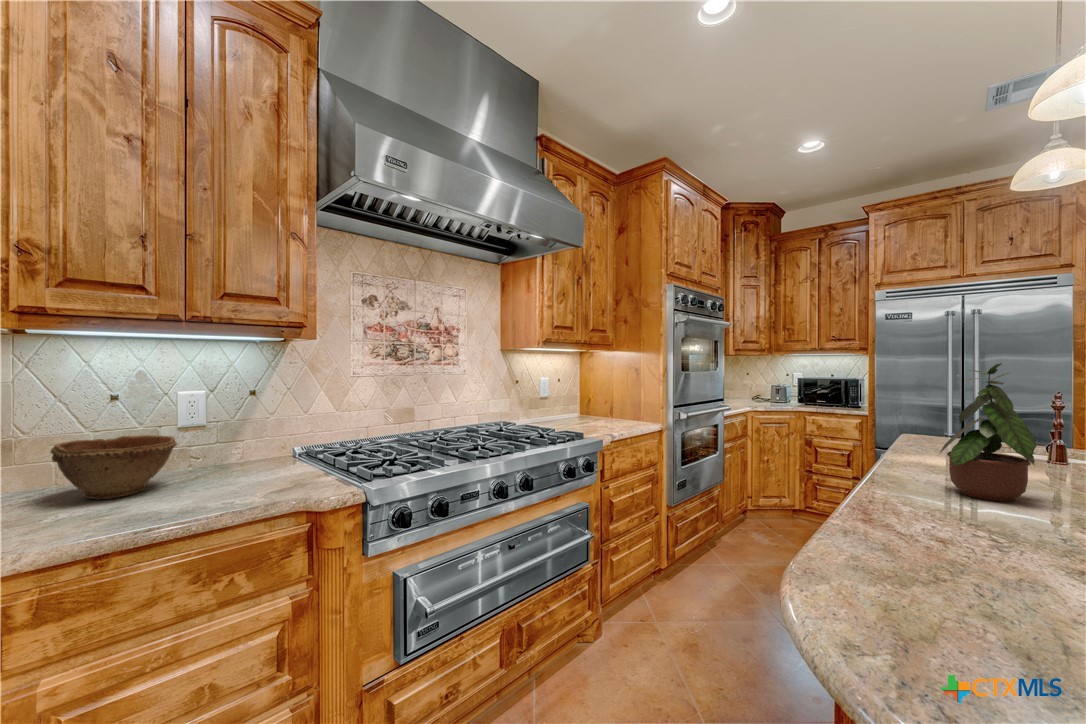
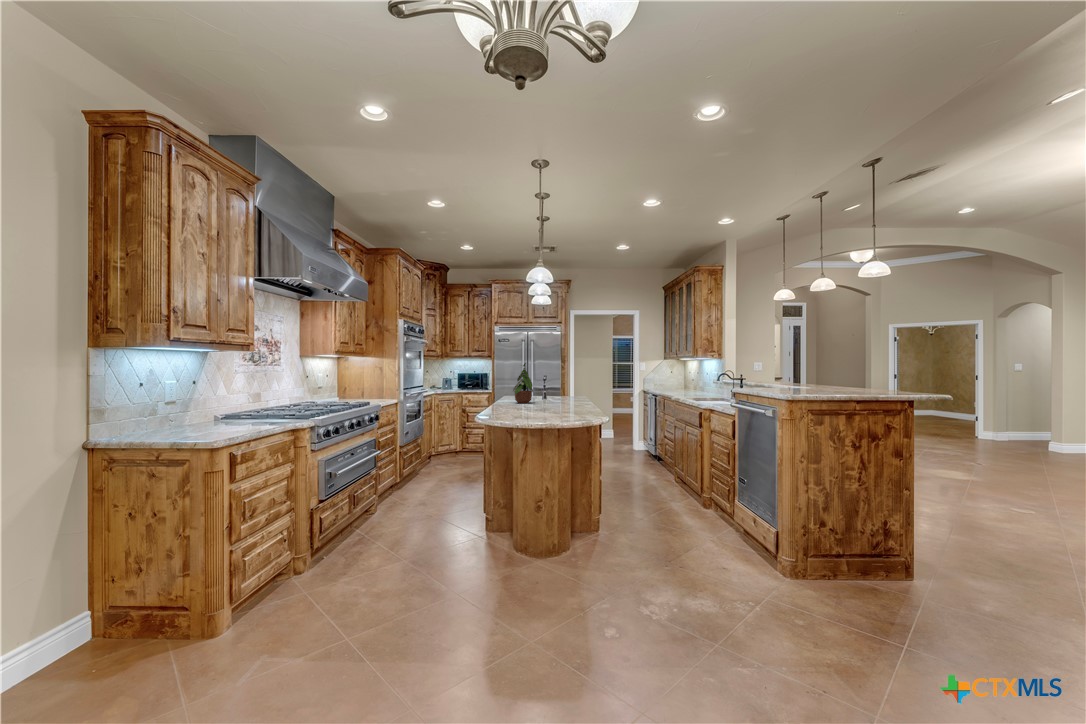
bowl: present [51,435,177,499] -> none [153,404,213,432]

